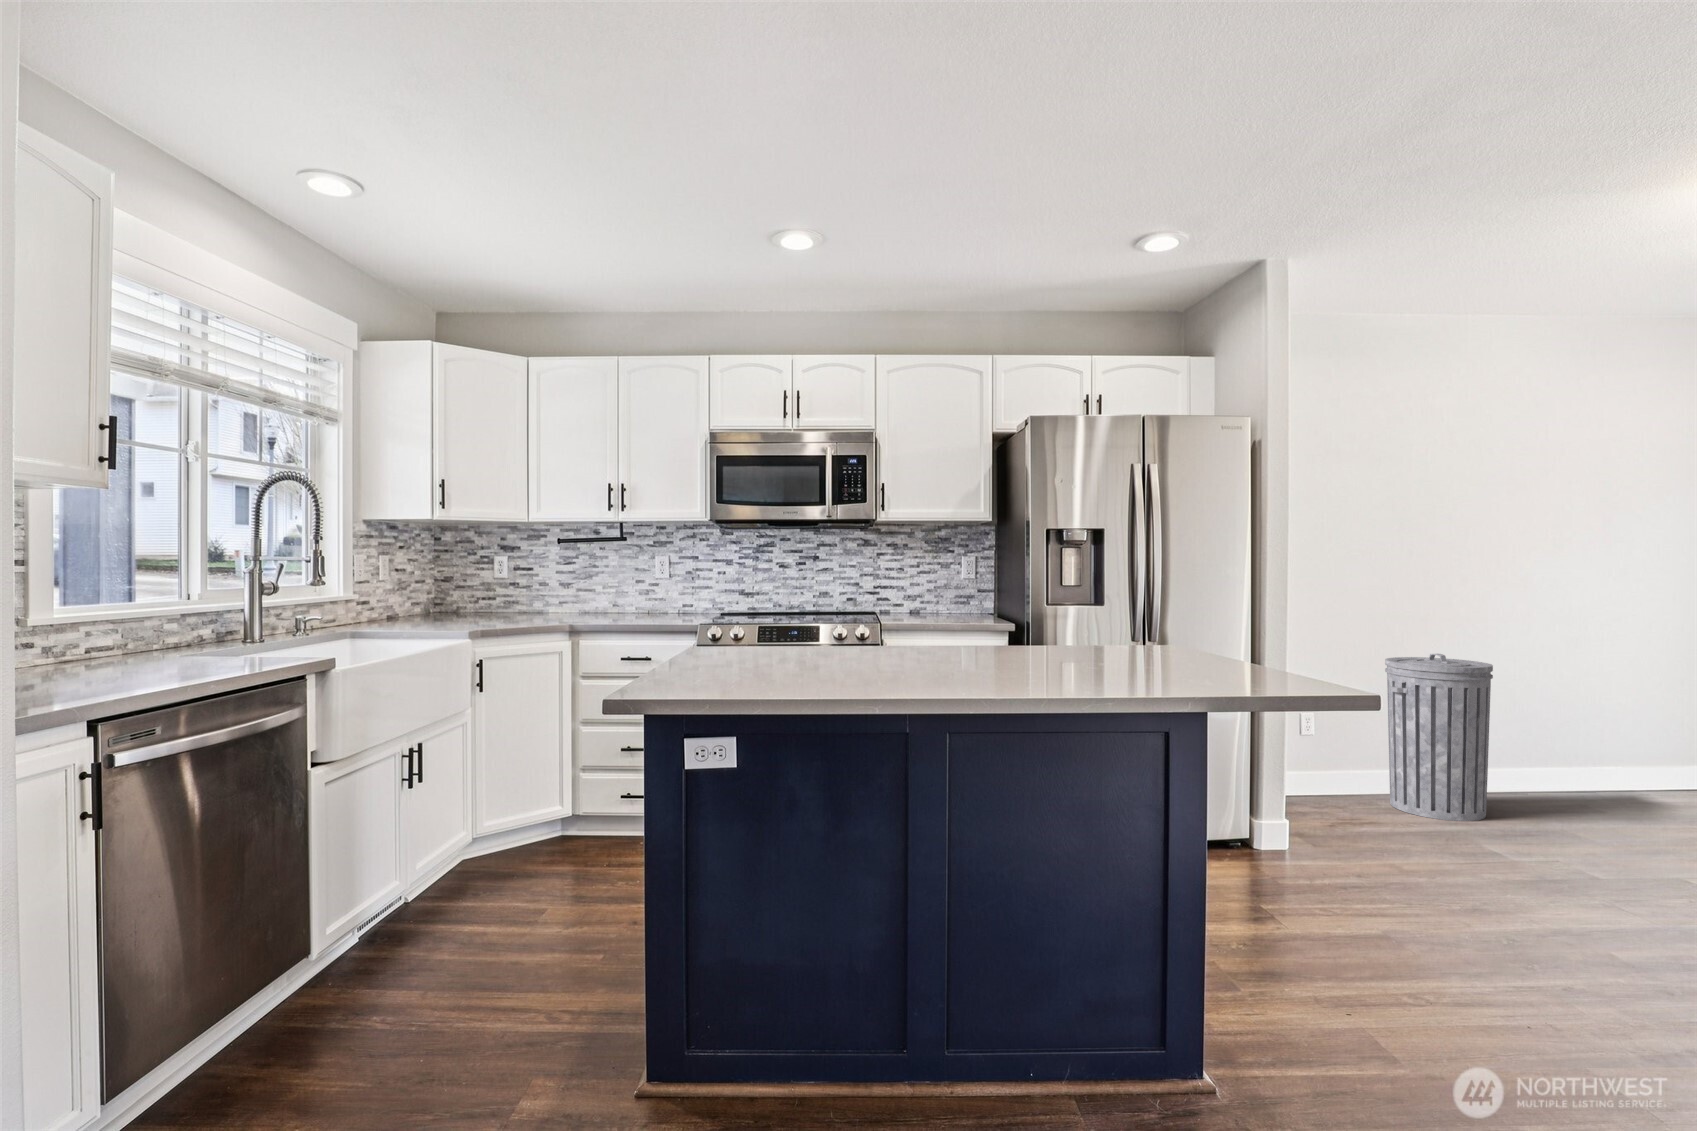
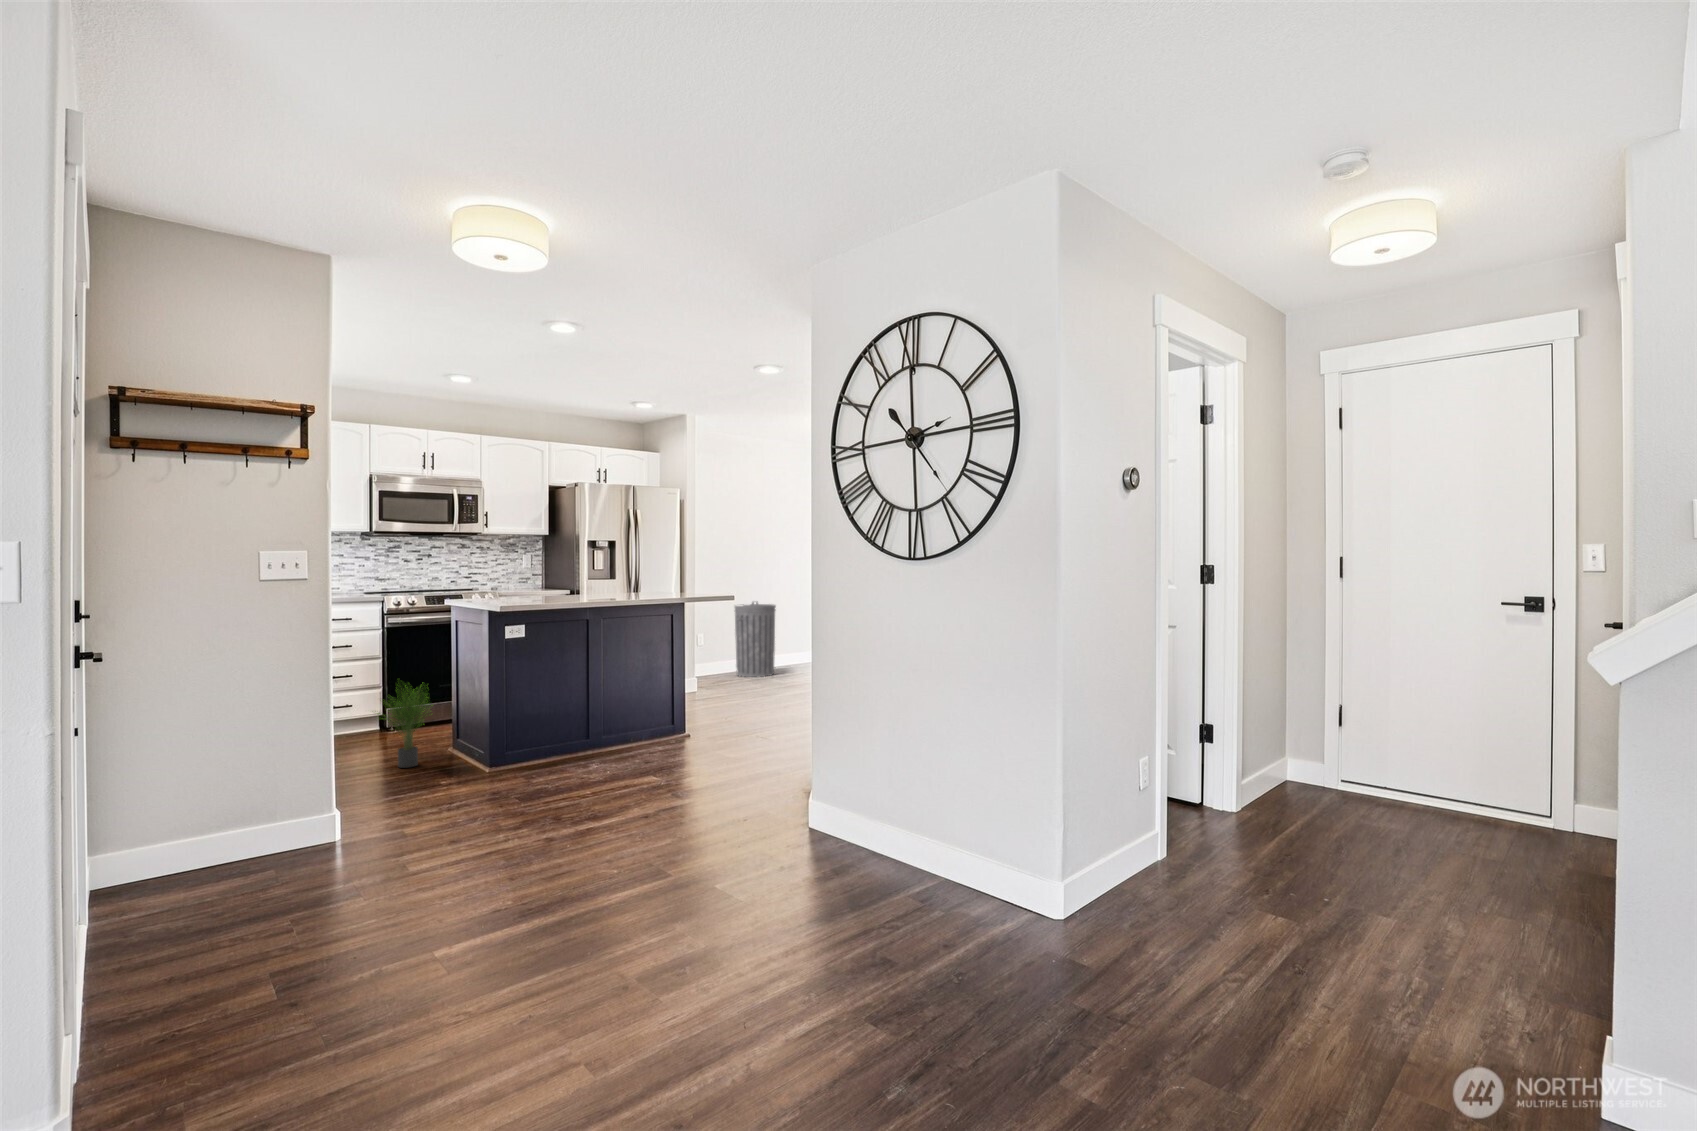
potted plant: none [455,819,584,1026] -> present [379,685,428,768]

